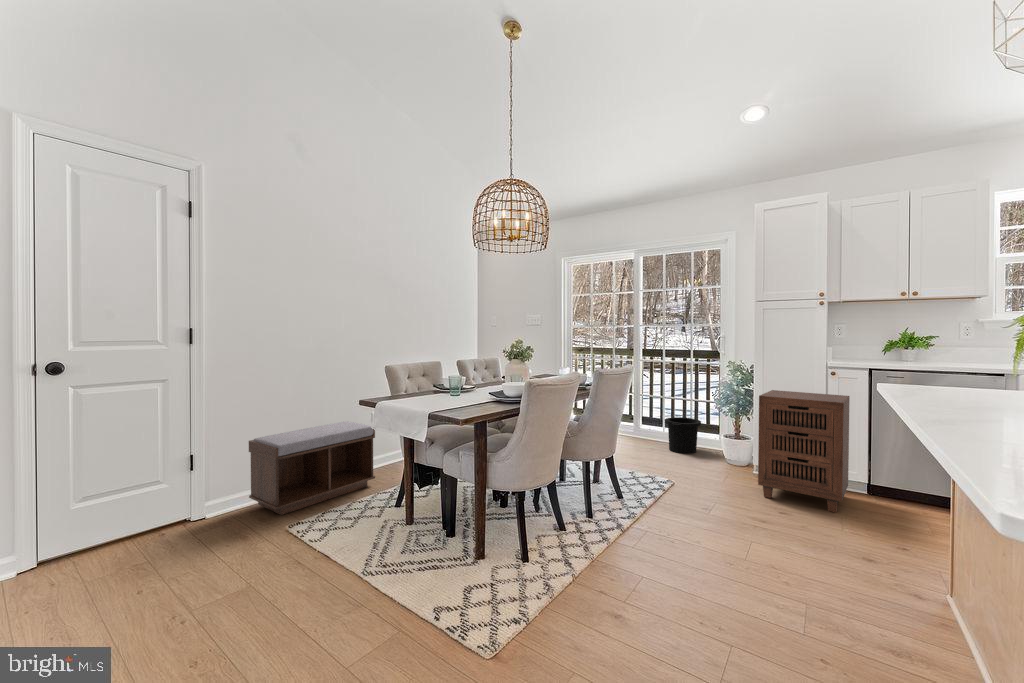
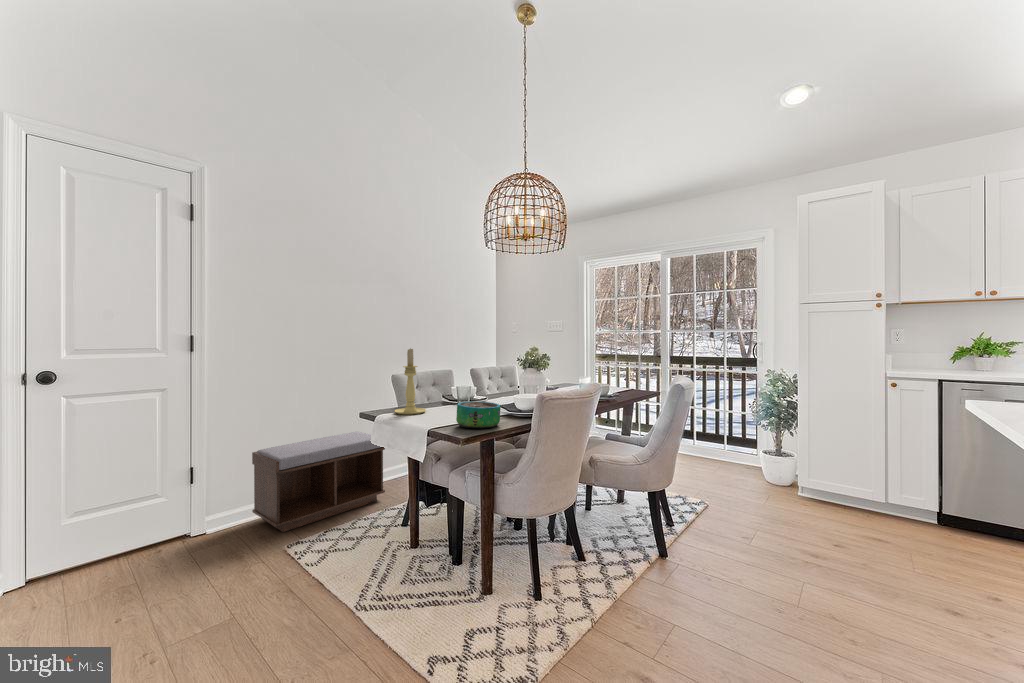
candle holder: none [391,340,421,402] -> present [395,349,426,415]
decorative bowl: none [453,389,492,412] -> present [456,402,501,428]
cabinet: present [758,390,850,512] -> none [806,402,914,546]
trash can: present [665,417,701,454] -> none [696,430,736,470]

